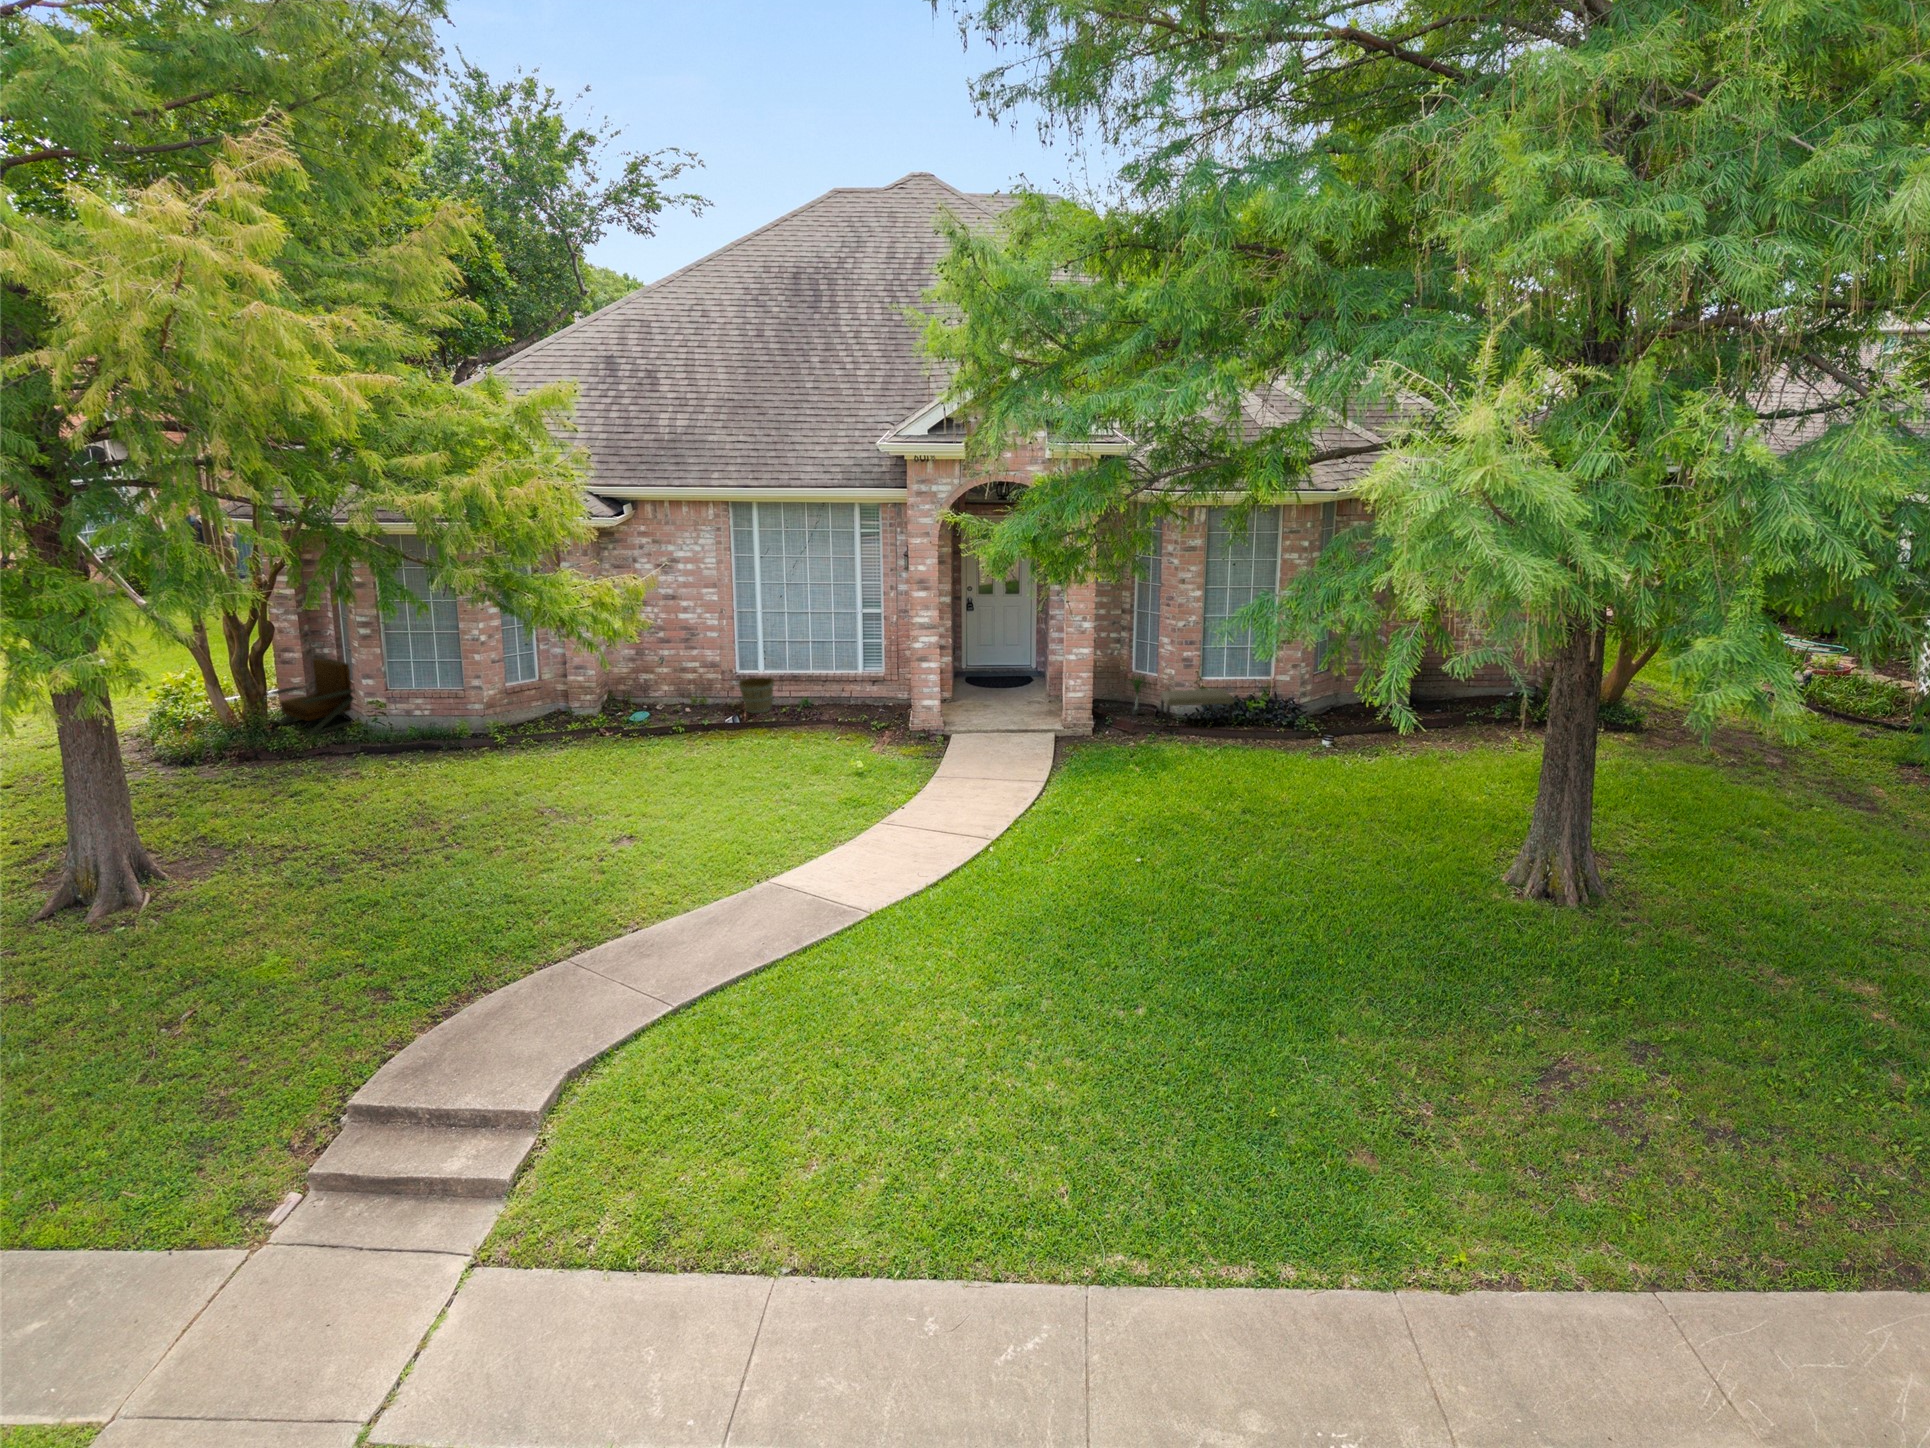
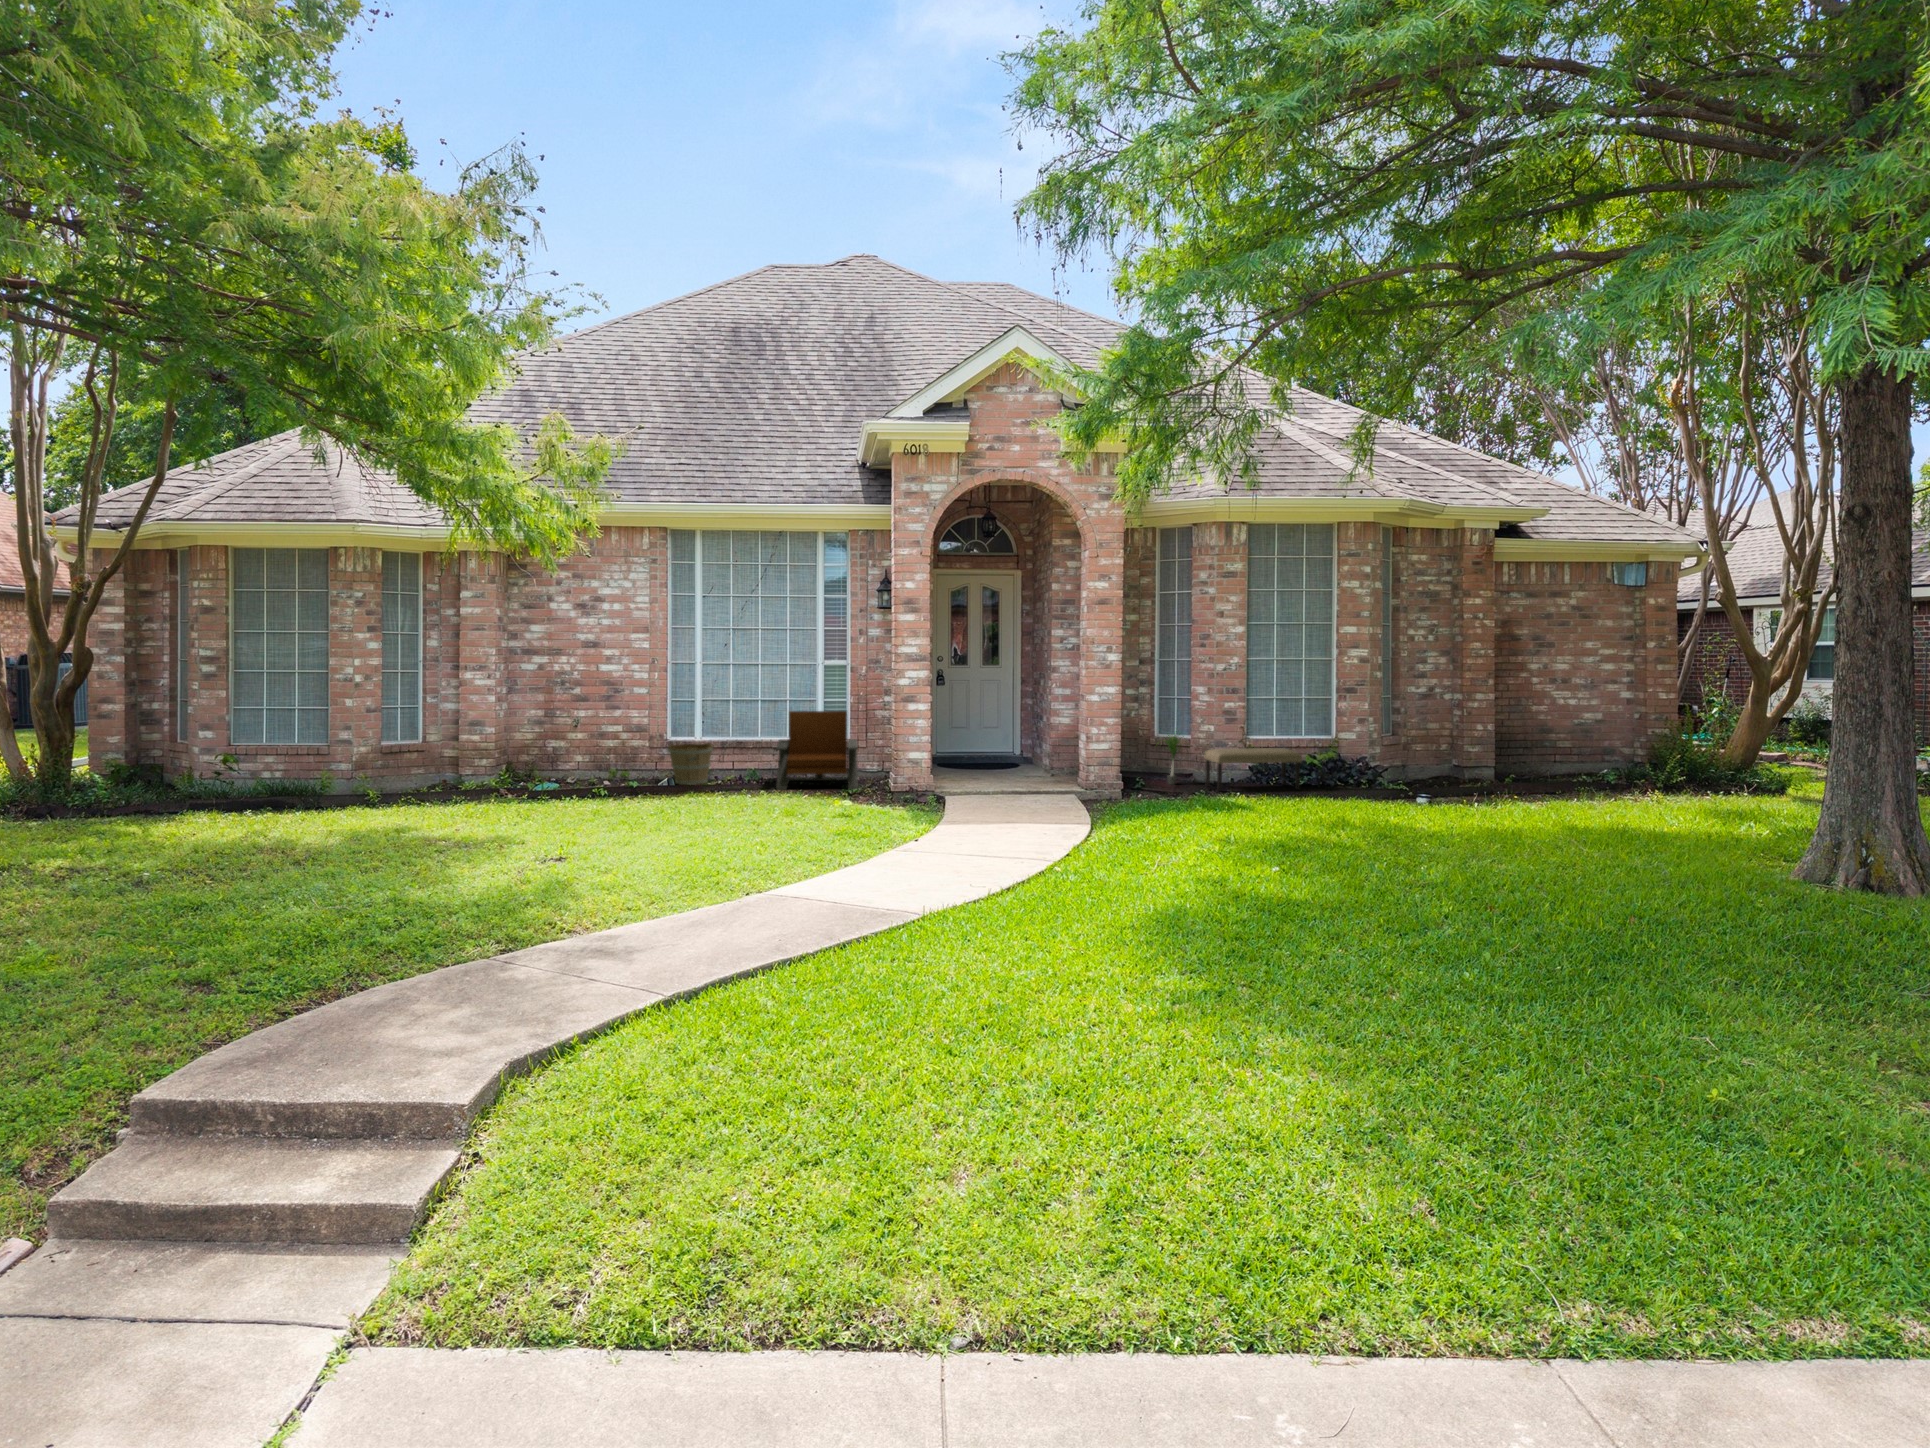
lounge chair: present [272,659,356,735] -> present [776,711,858,790]

